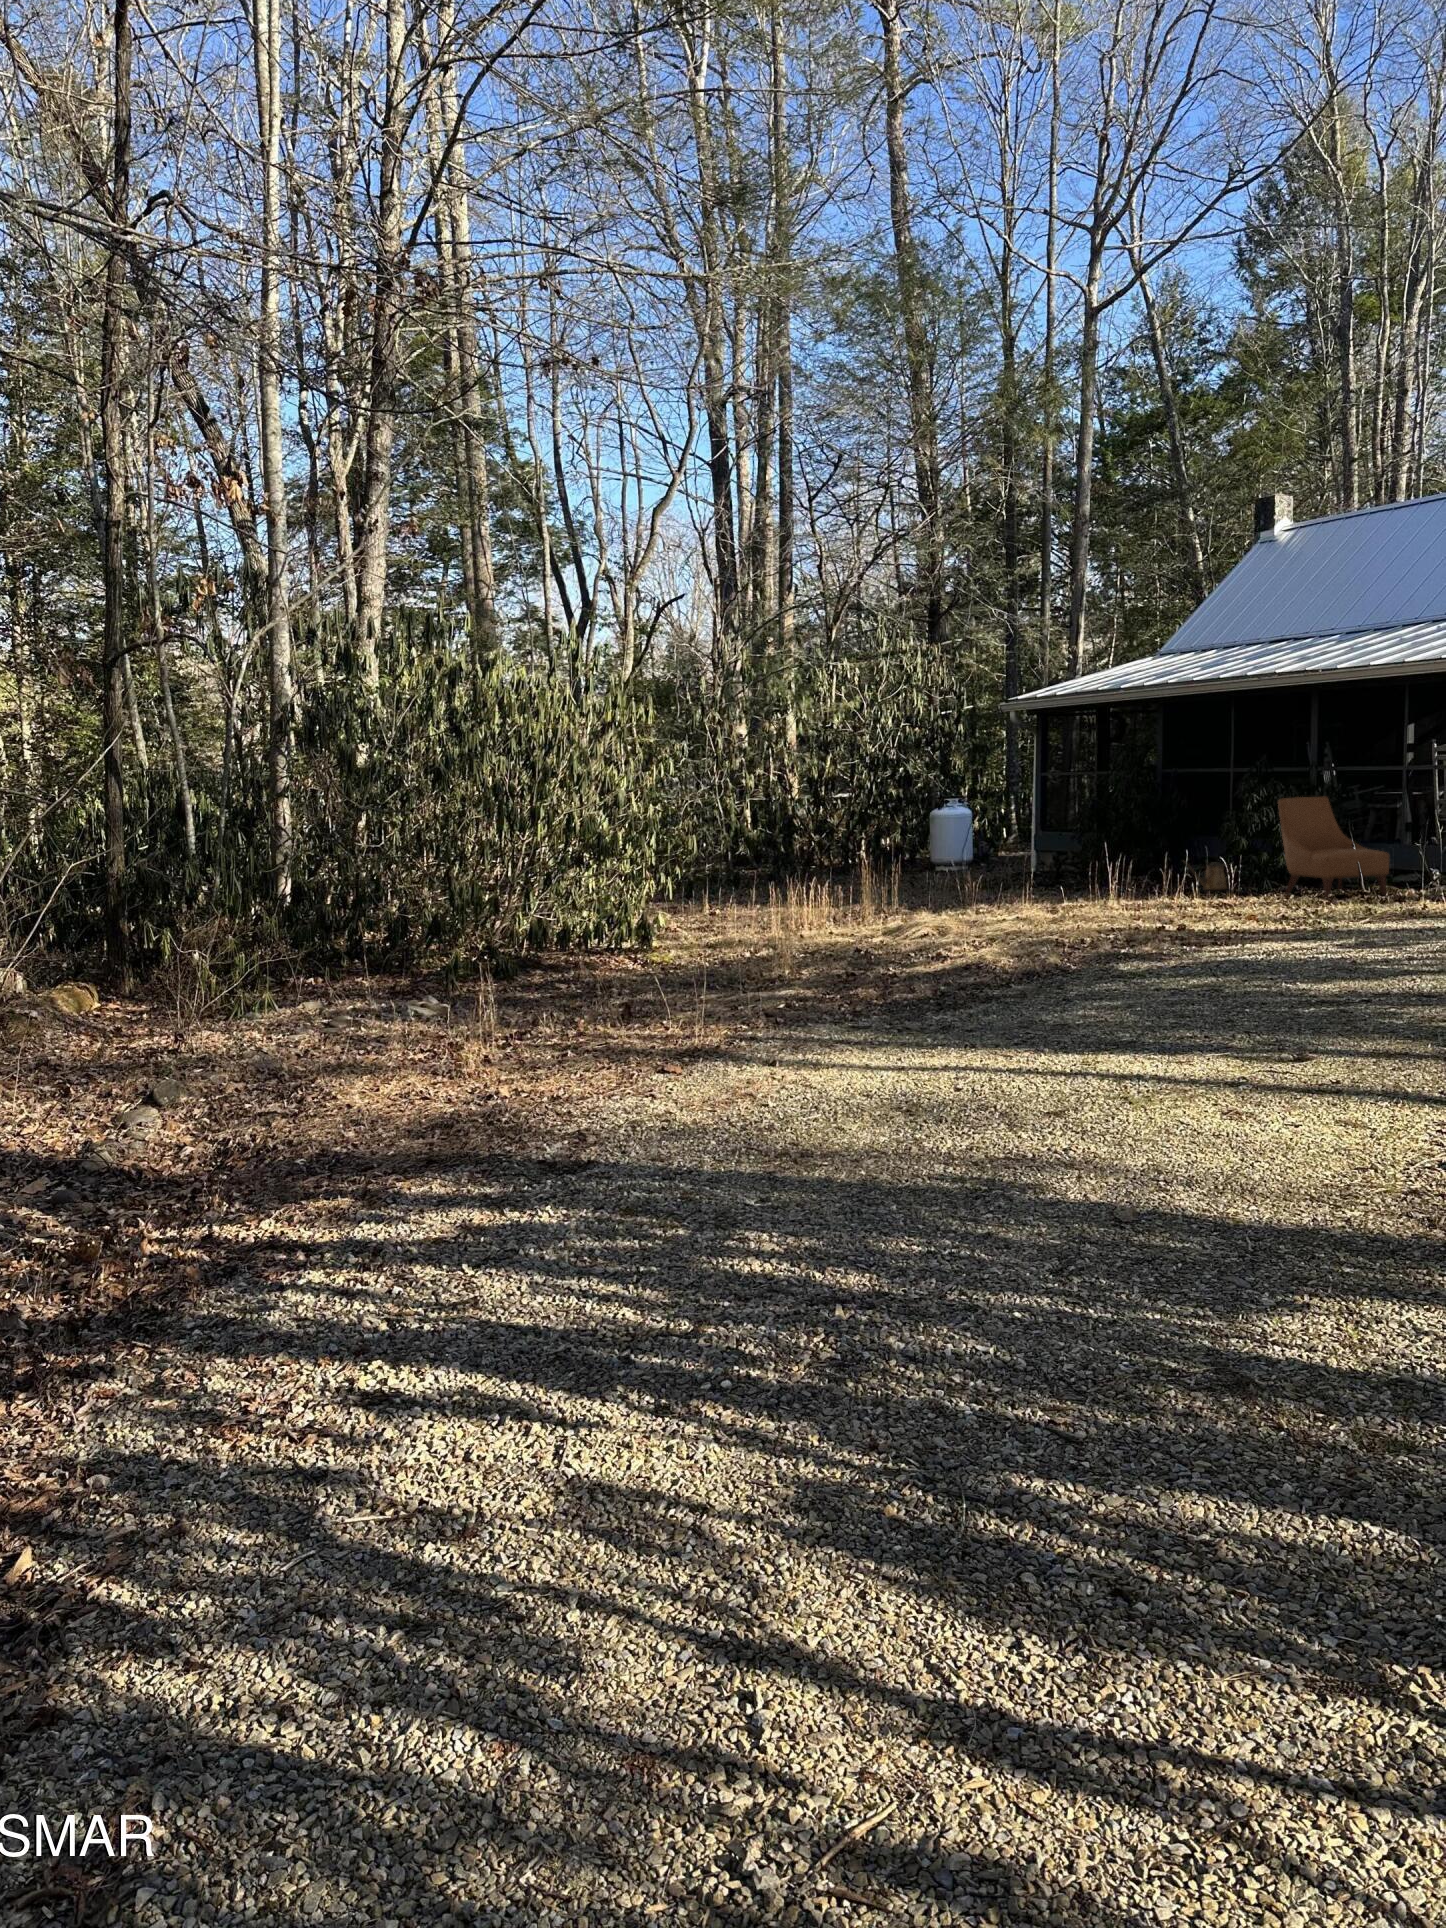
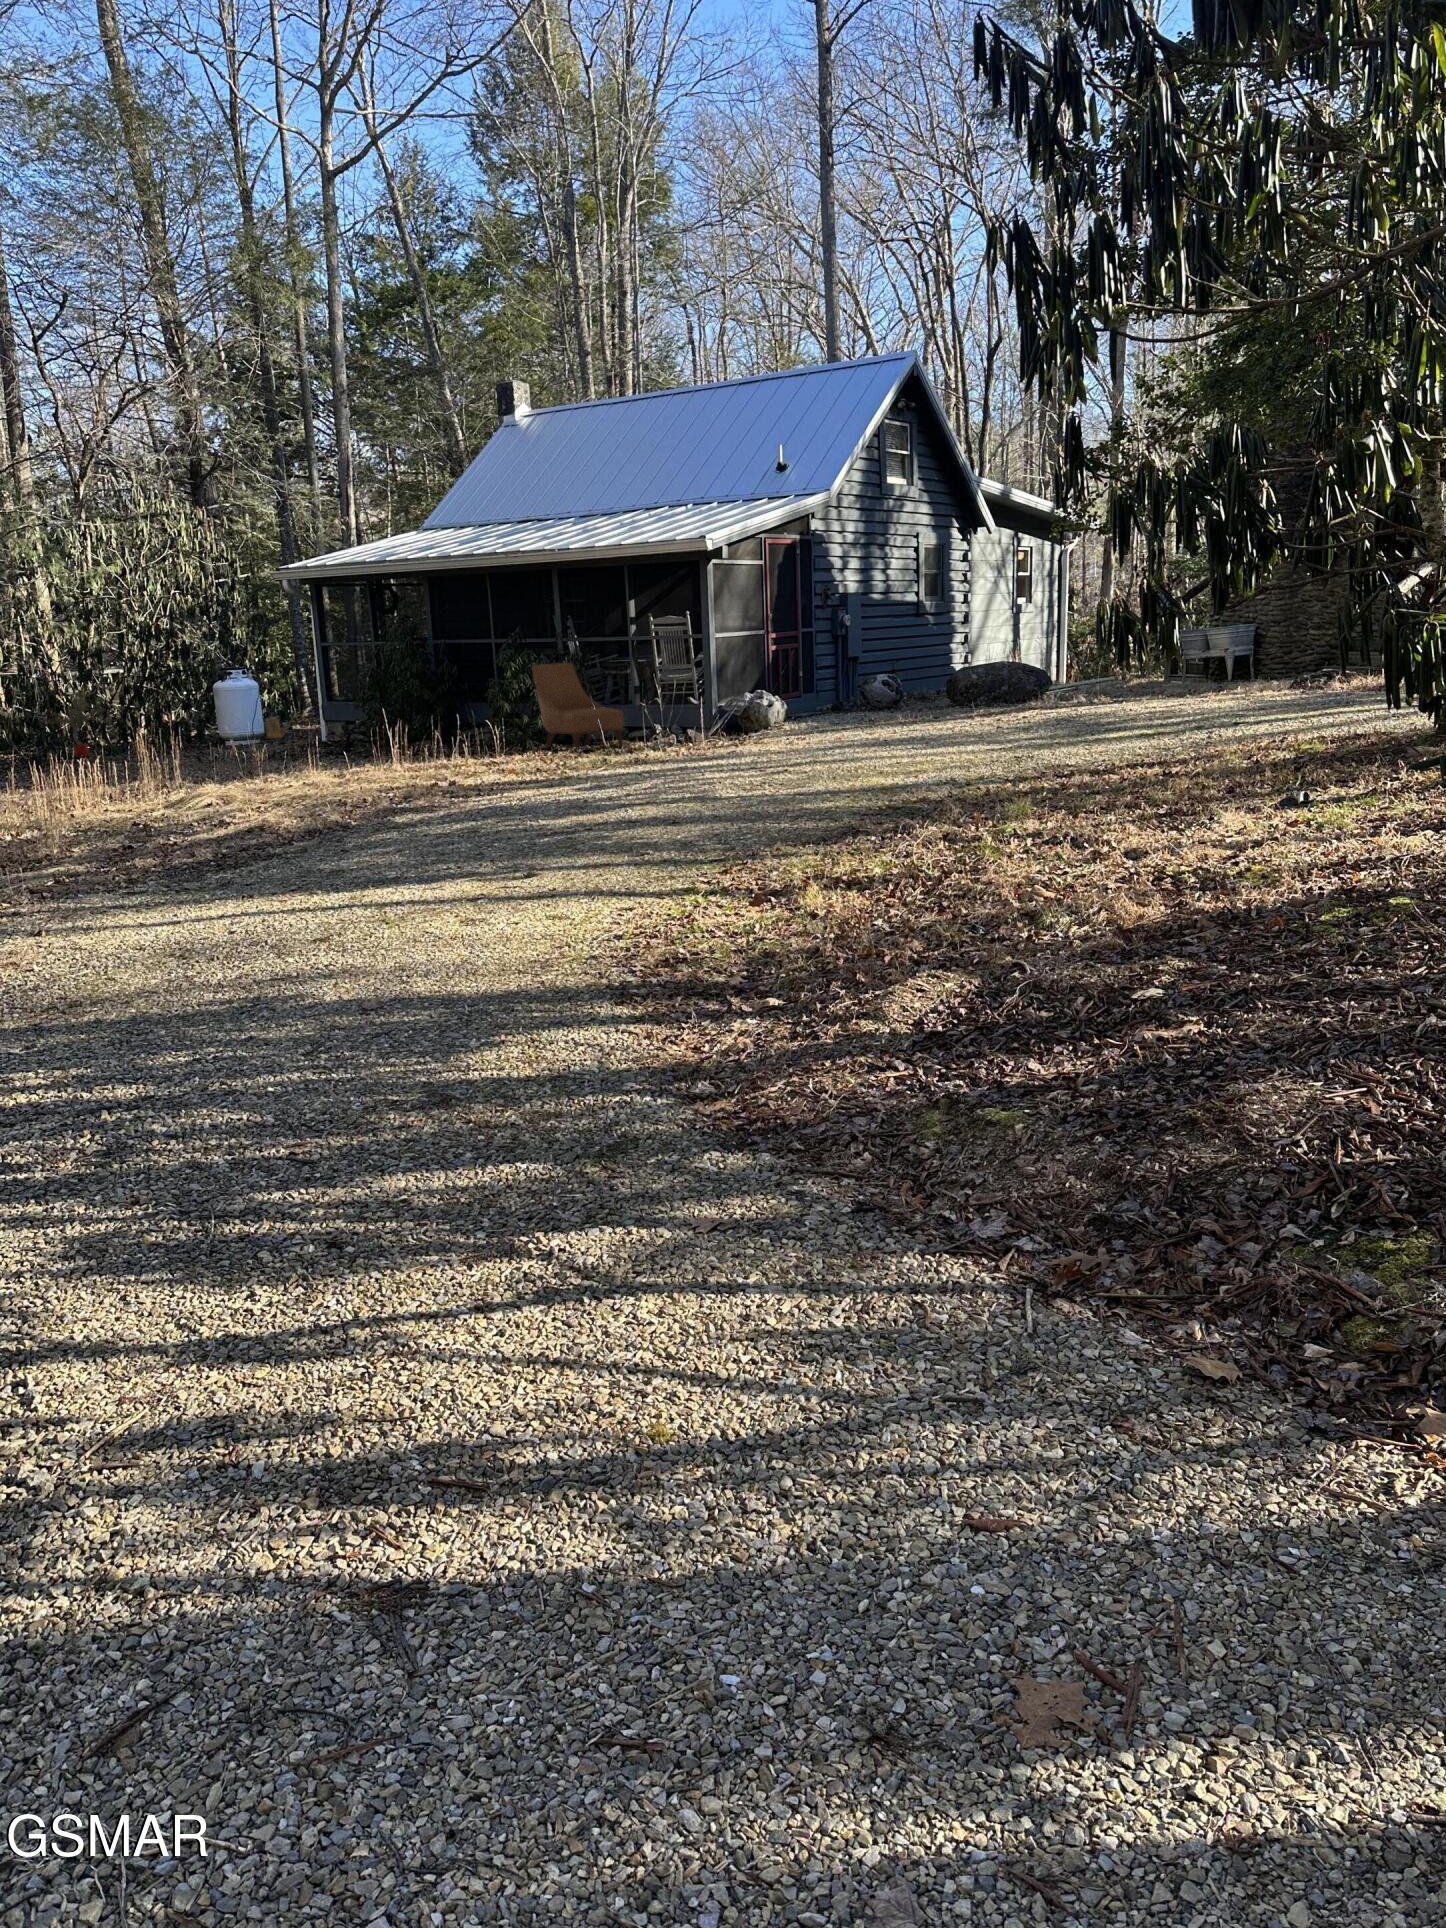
potted tree: none [783,813,835,877] -> present [48,690,103,757]
watering can: present [1185,862,1230,890] -> present [266,717,293,739]

